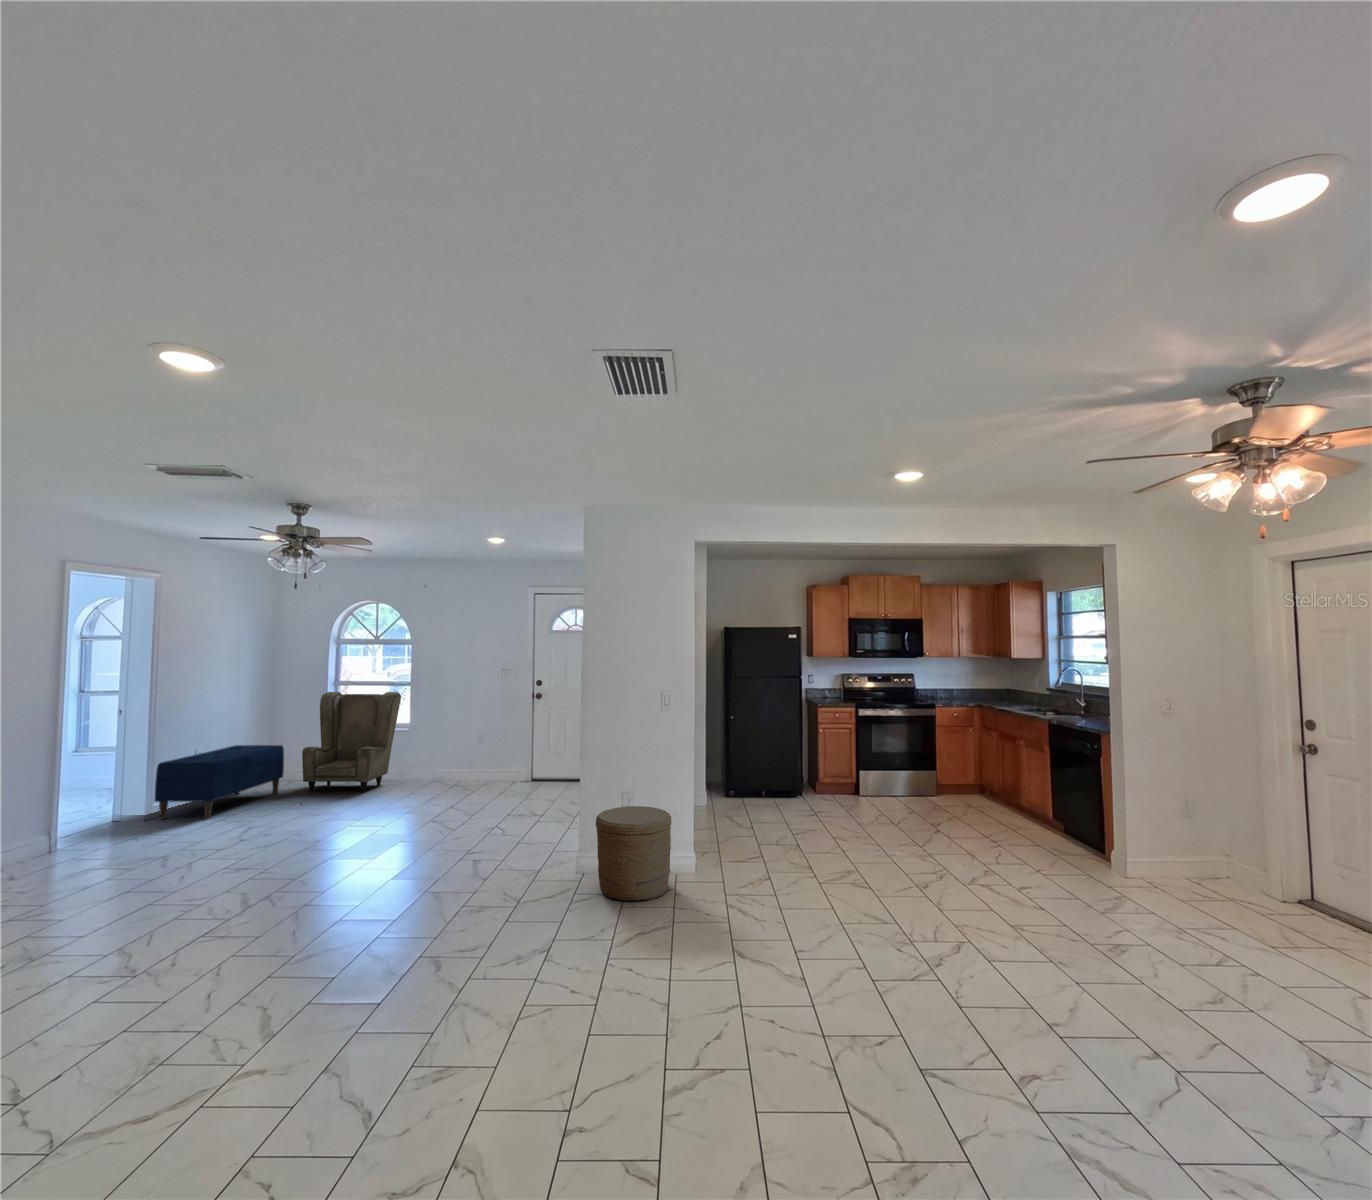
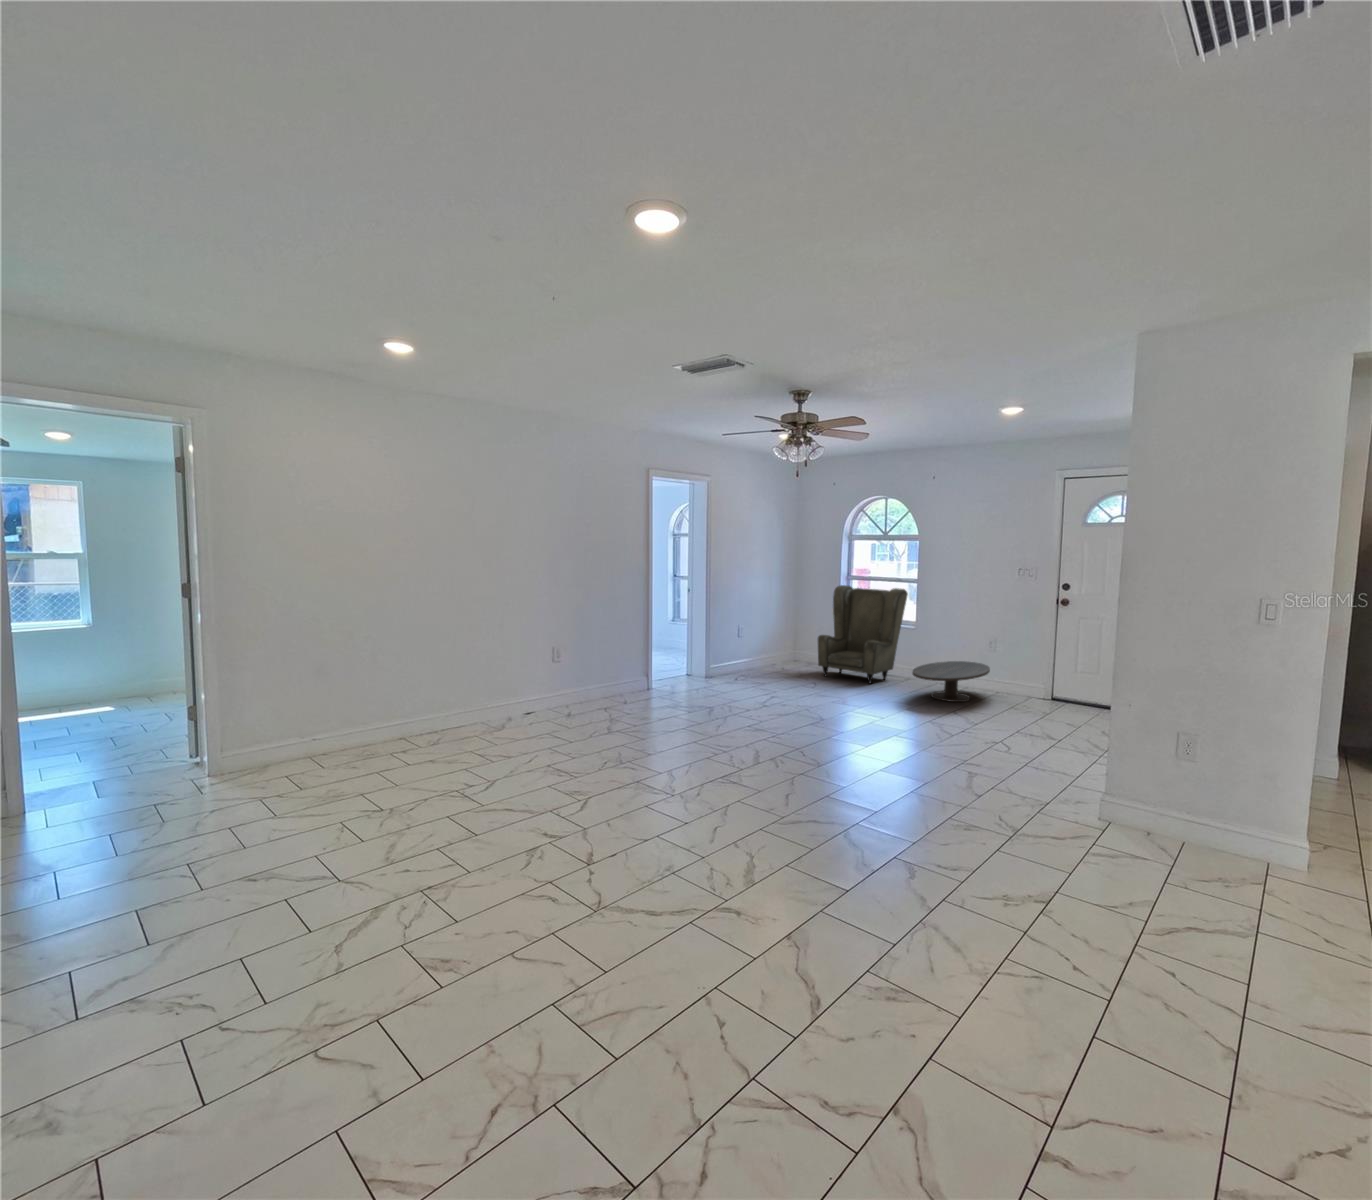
bench: present [155,745,284,819] -> none [710,627,803,685]
coffee table: none [410,756,480,797] -> present [912,661,990,702]
woven basket: present [596,806,671,901] -> none [1131,753,1265,888]

